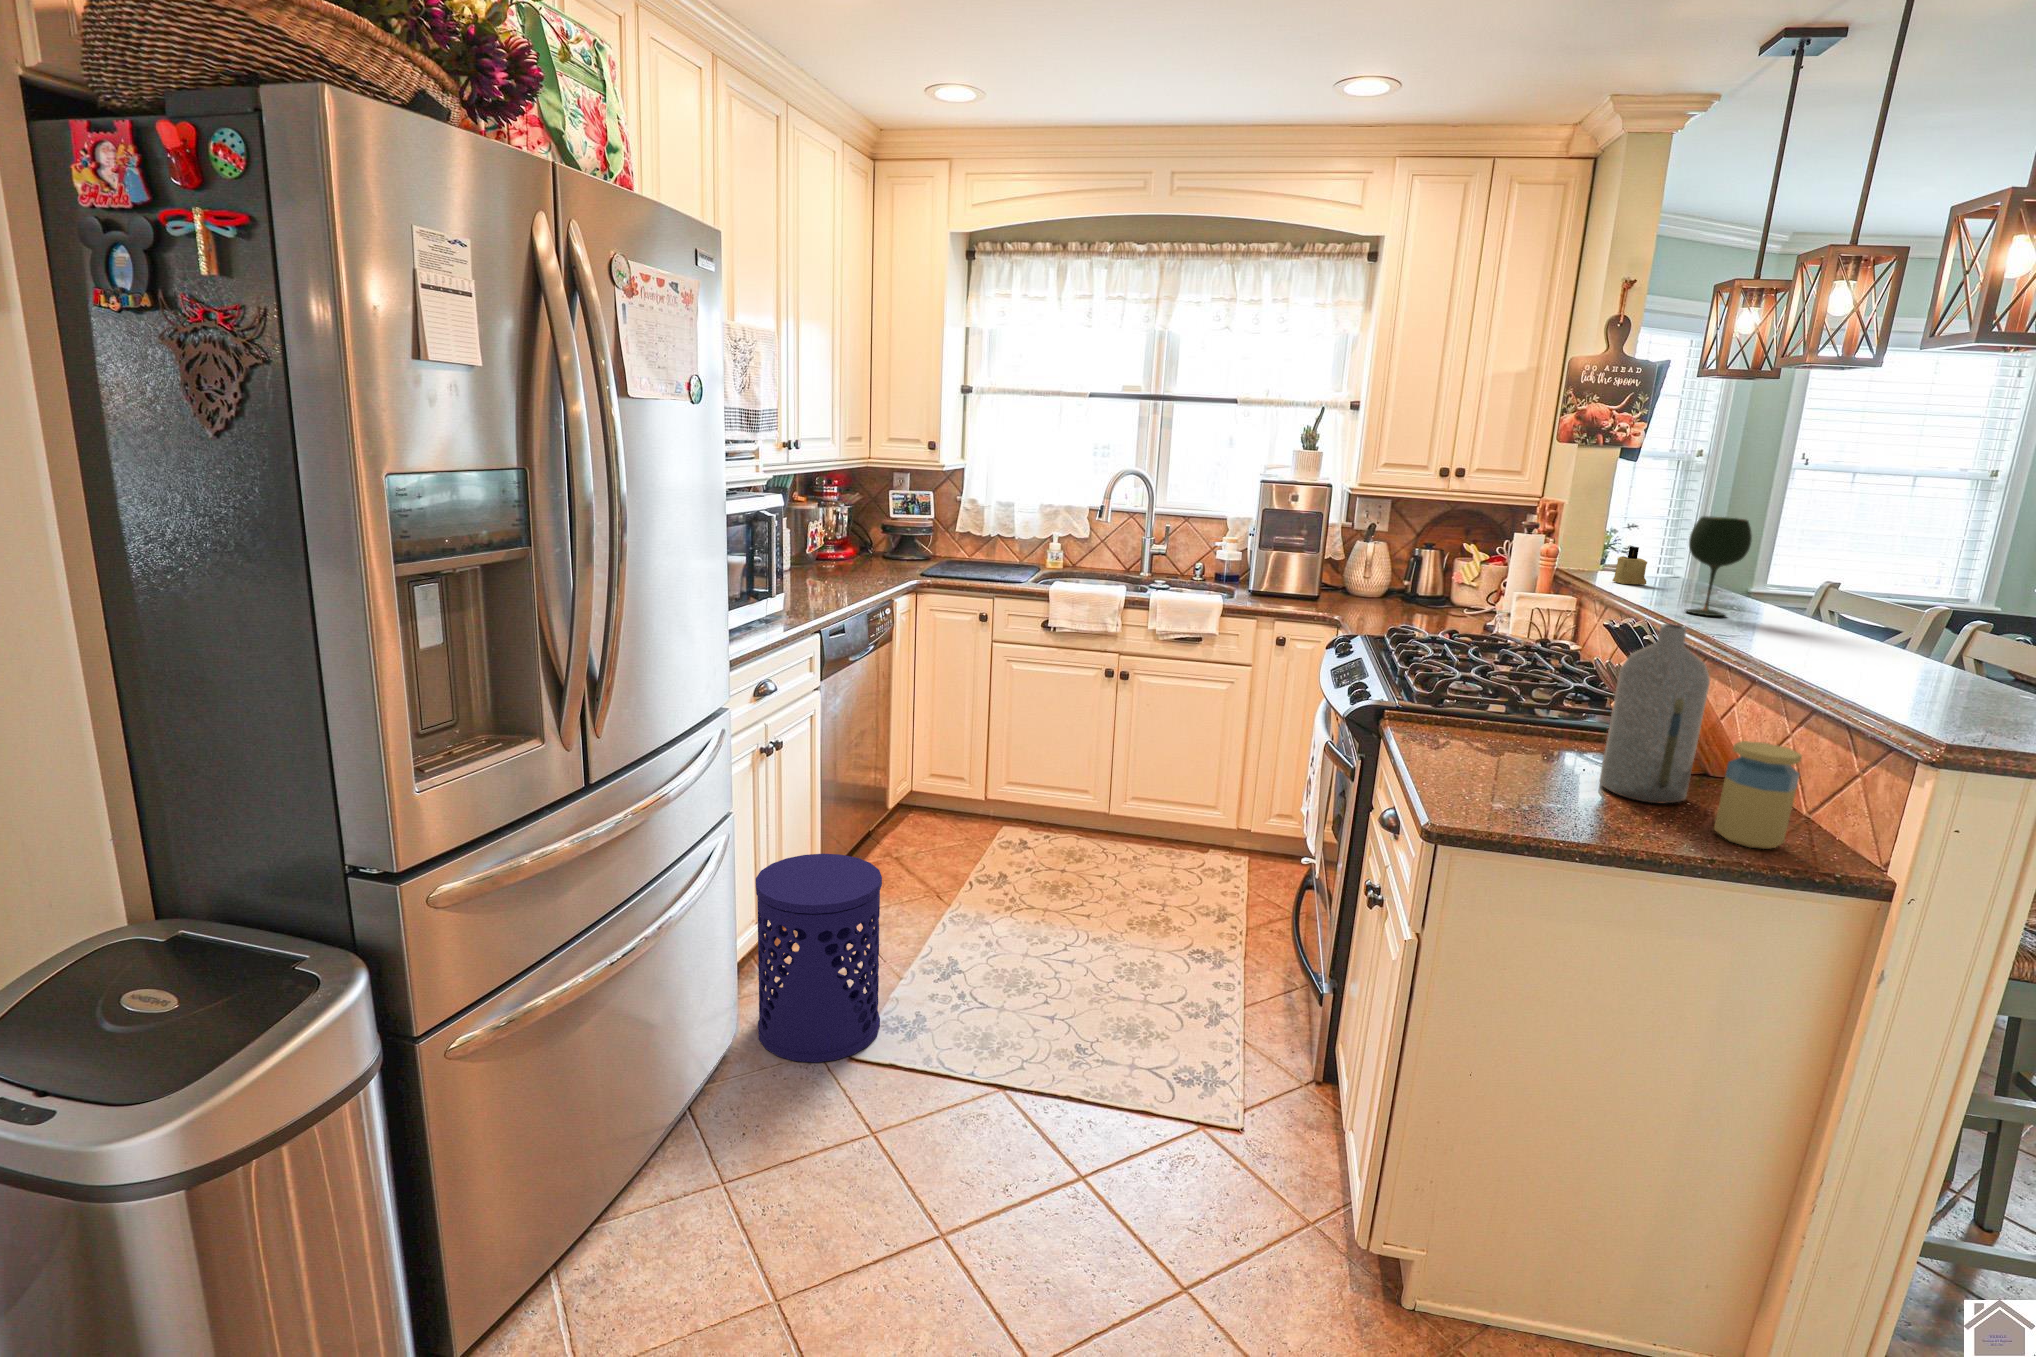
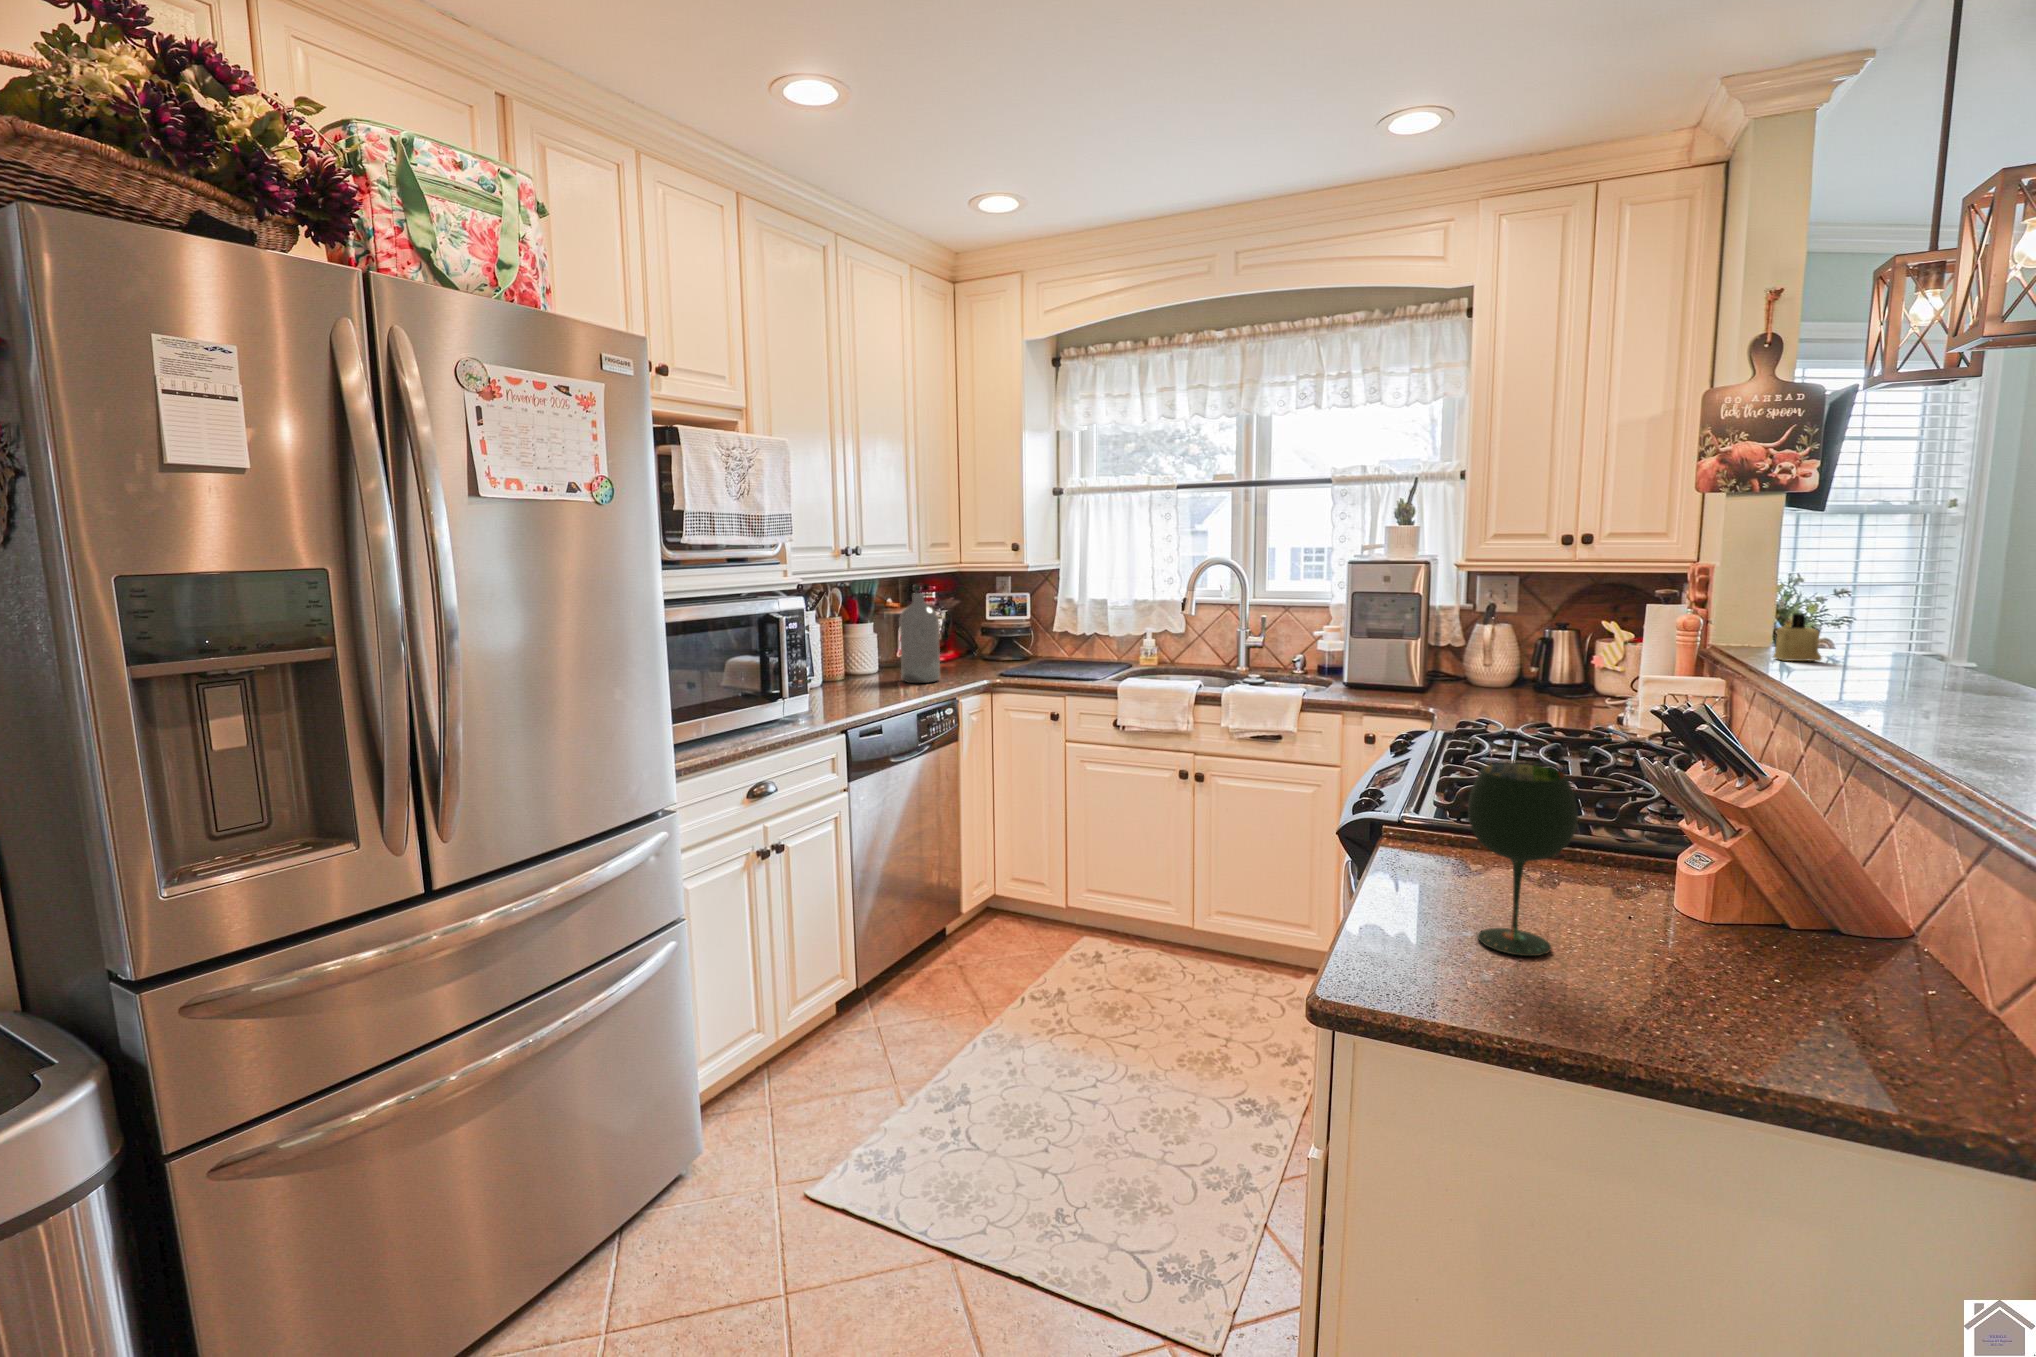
wine glass: present [1686,516,1752,616] -> present [1468,763,1578,956]
bottle: present [1599,624,1710,804] -> present [900,593,940,683]
jar: present [1714,741,1802,849] -> none [1789,891,1926,1073]
waste bin: present [756,854,882,1062] -> none [715,965,857,1198]

